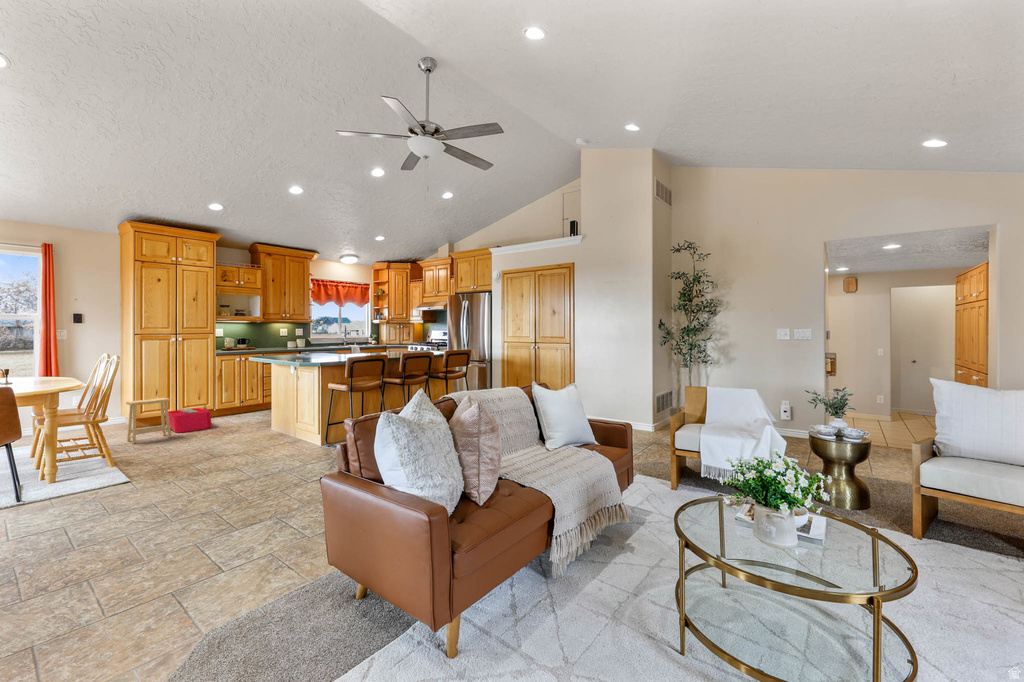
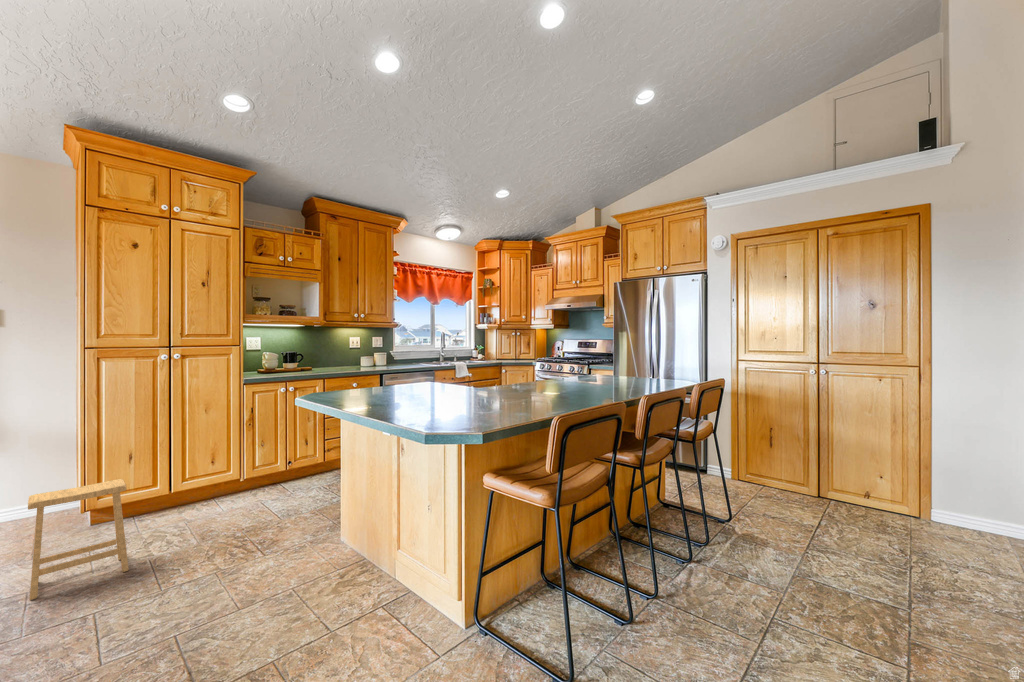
storage bin: present [168,405,212,433] -> none [141,475,226,549]

